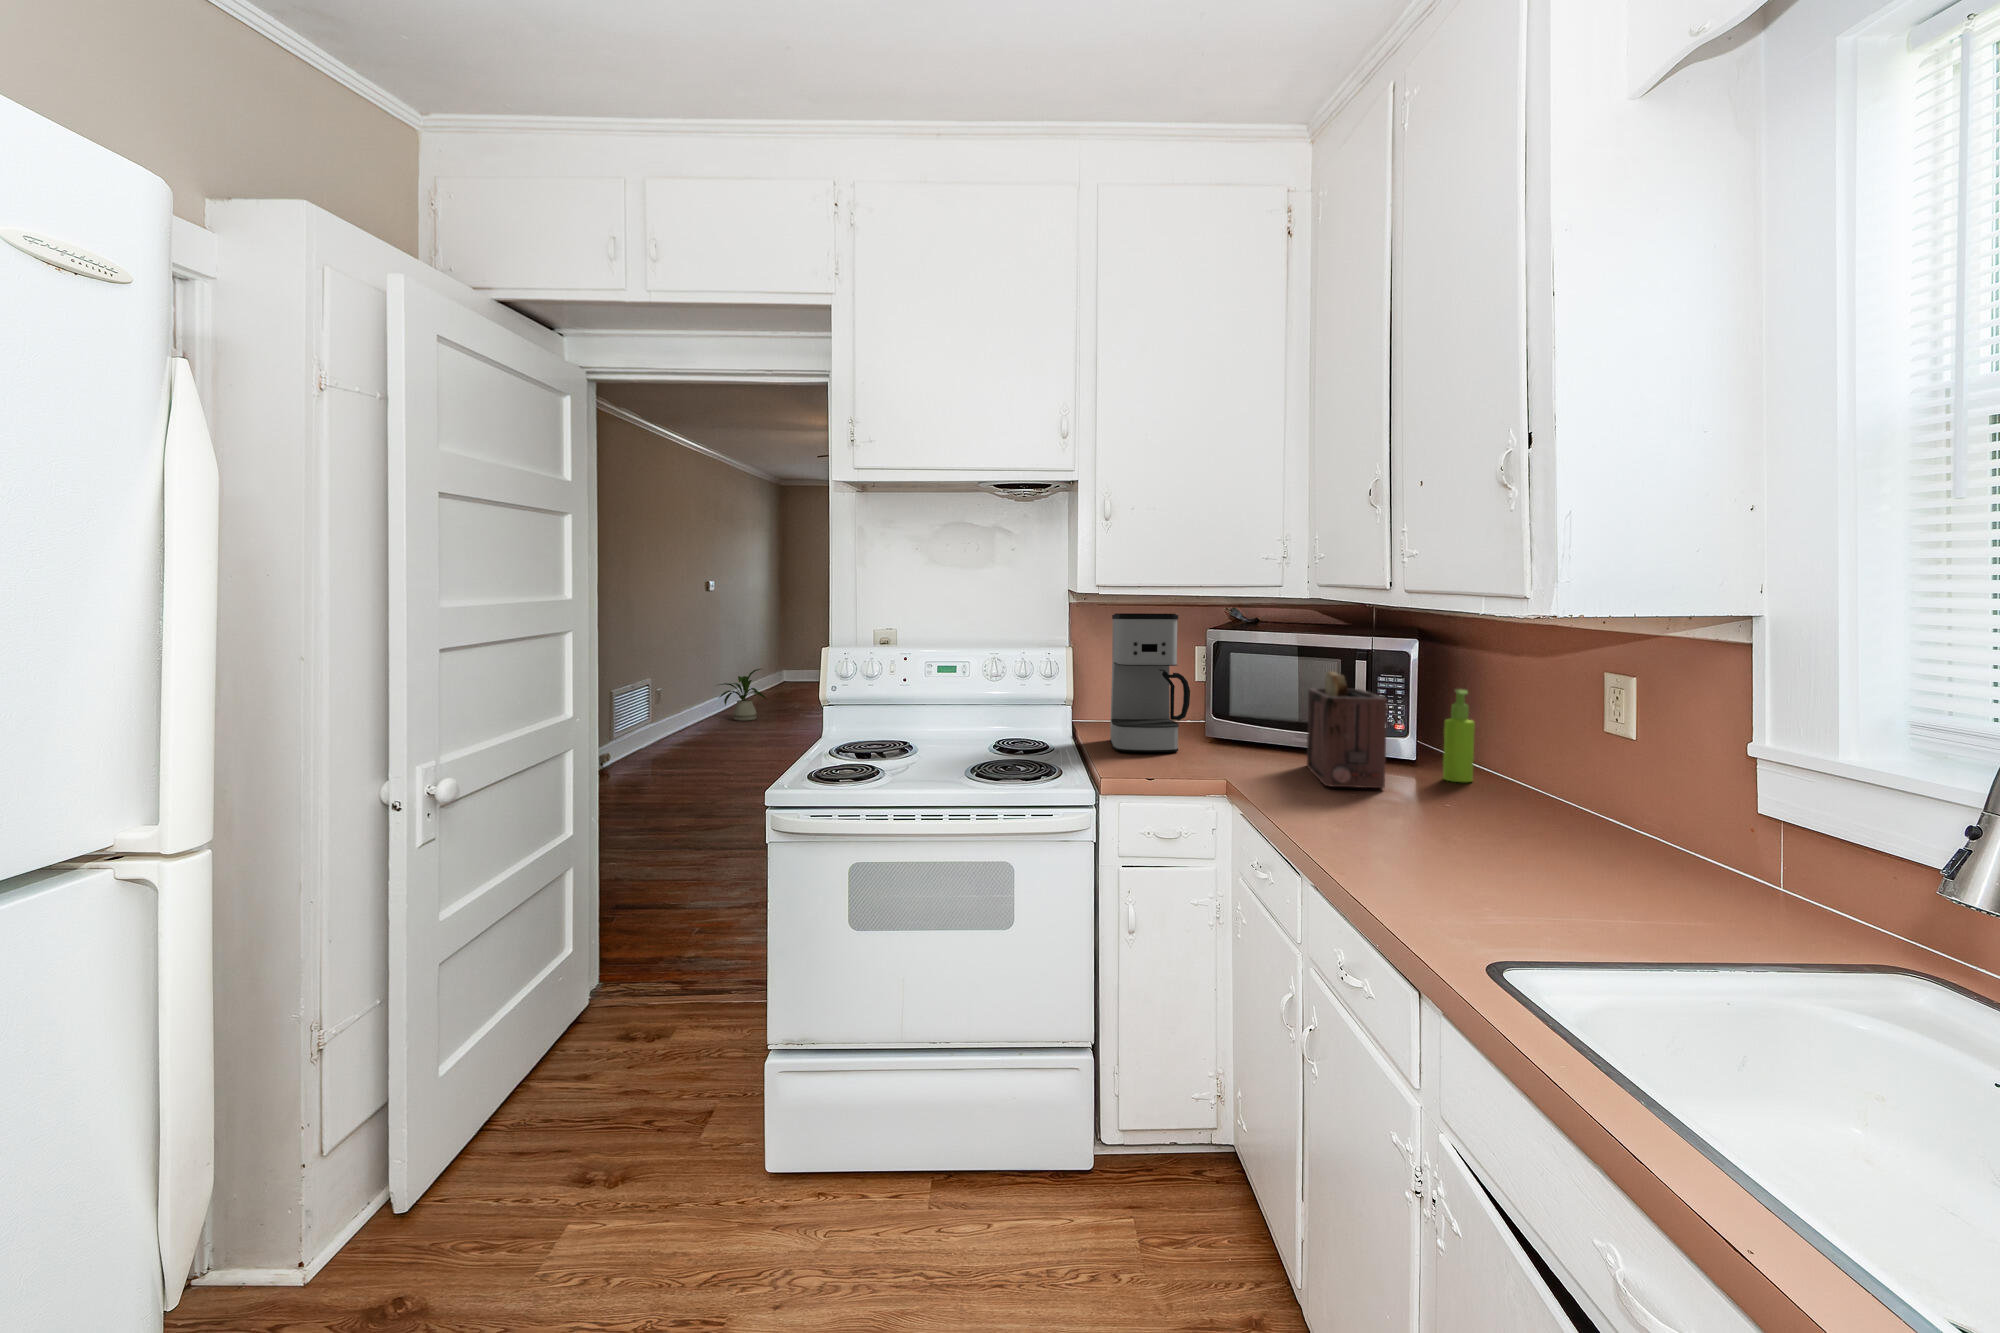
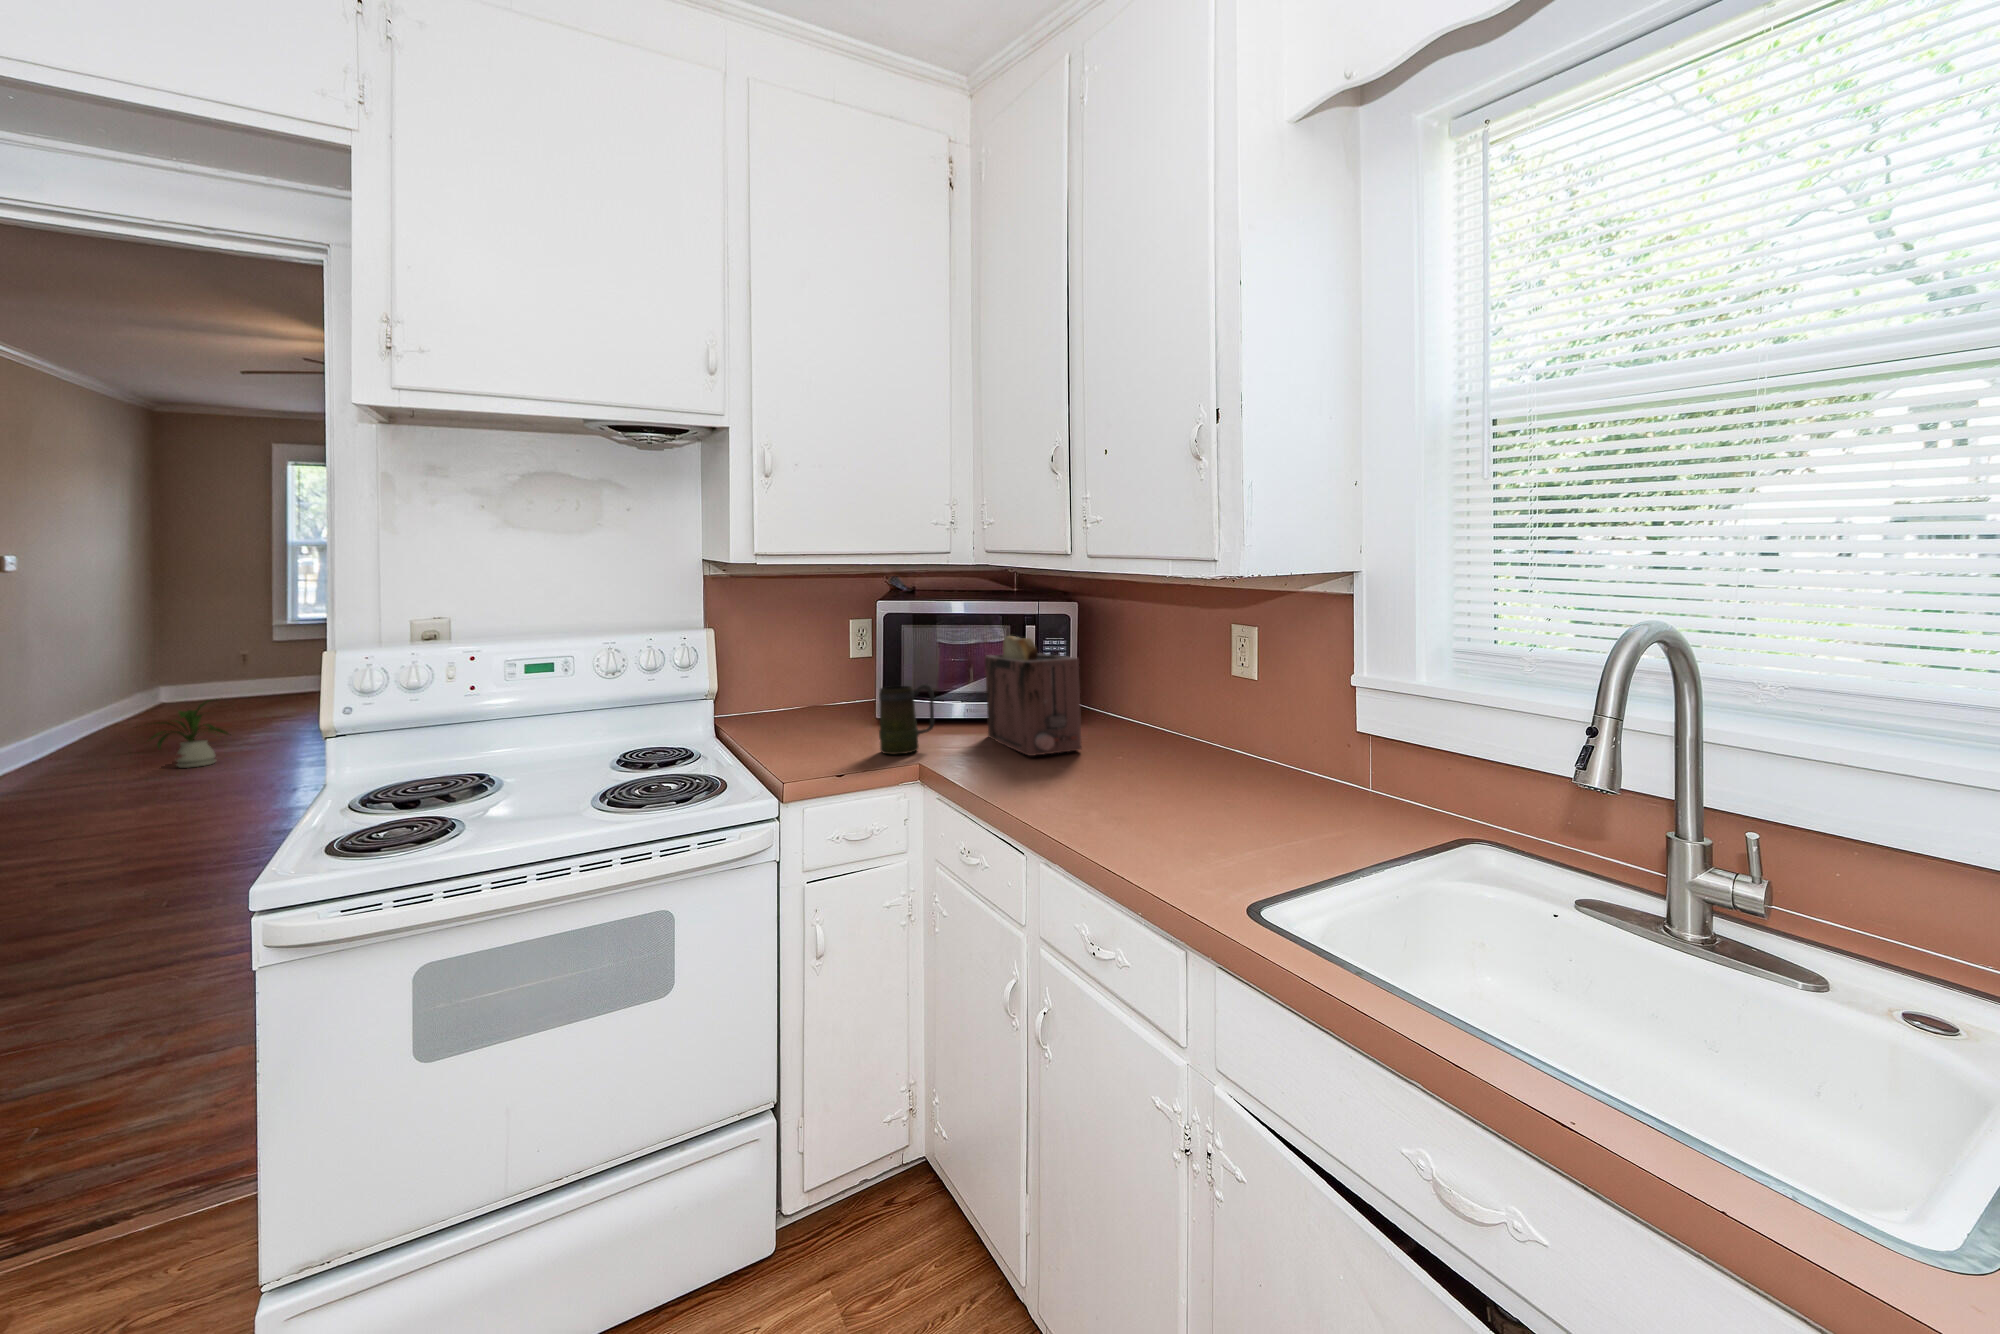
coffee maker: present [1110,613,1190,752] -> none [753,584,854,746]
soap dispenser: present [1443,689,1475,782] -> none [1115,644,1143,734]
mug: none [1196,708,1249,770] -> present [879,684,934,754]

